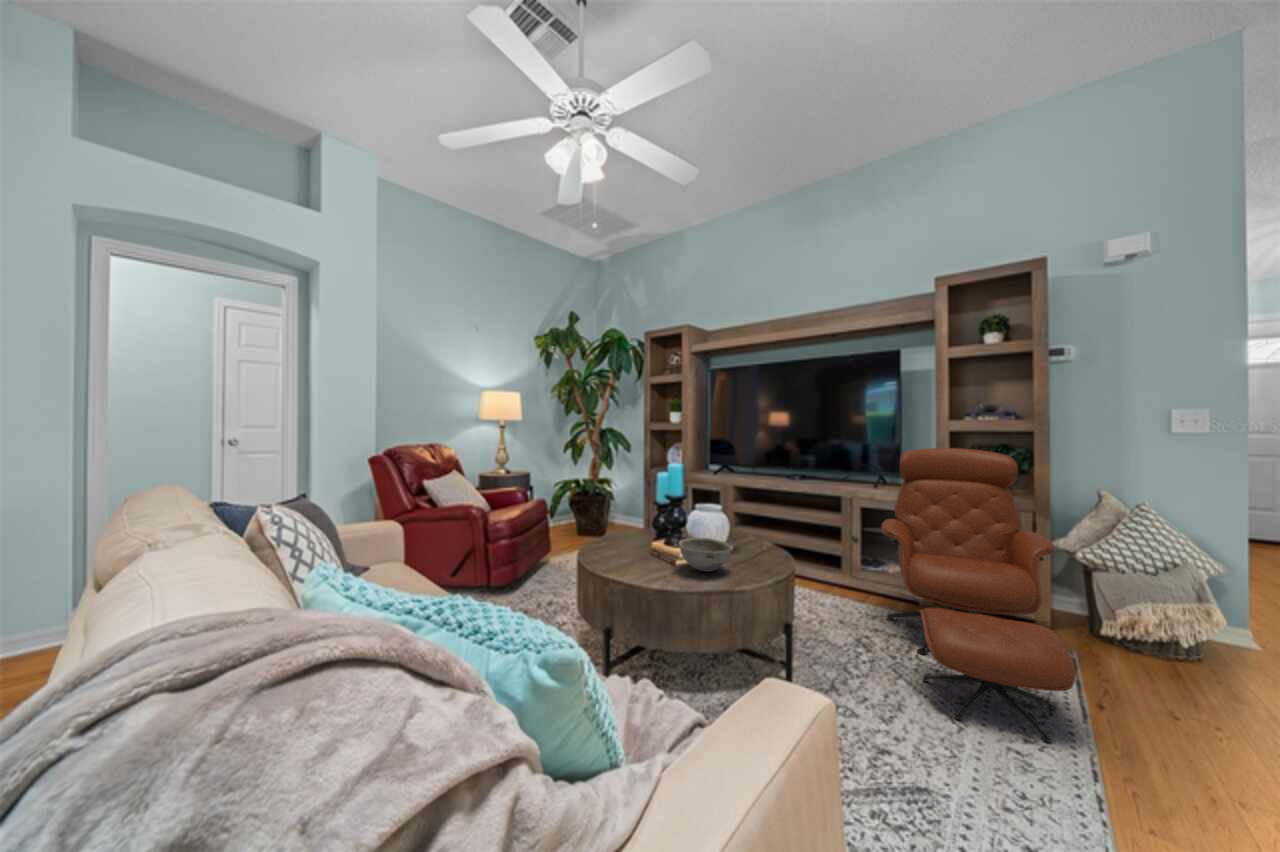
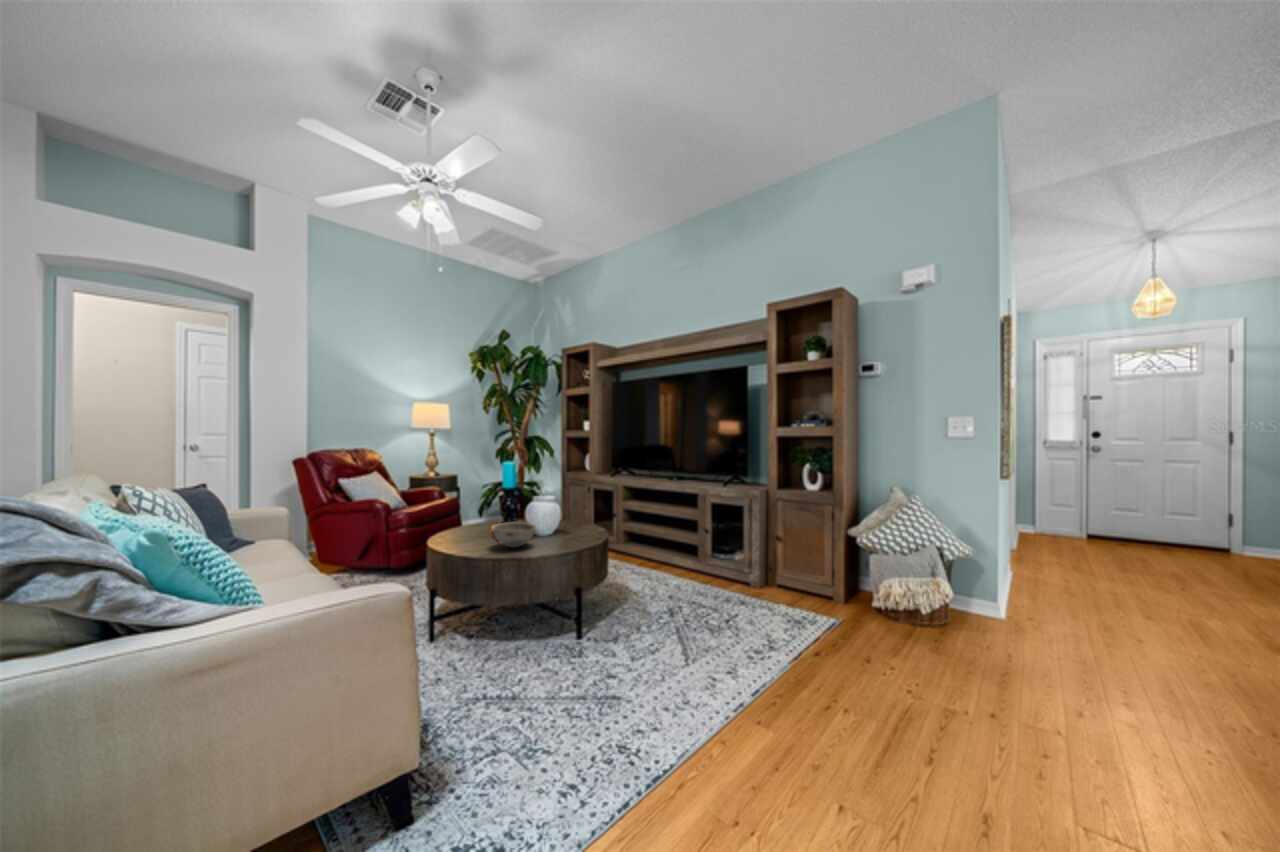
lounge chair: present [881,448,1076,742] -> none [683,451,827,674]

